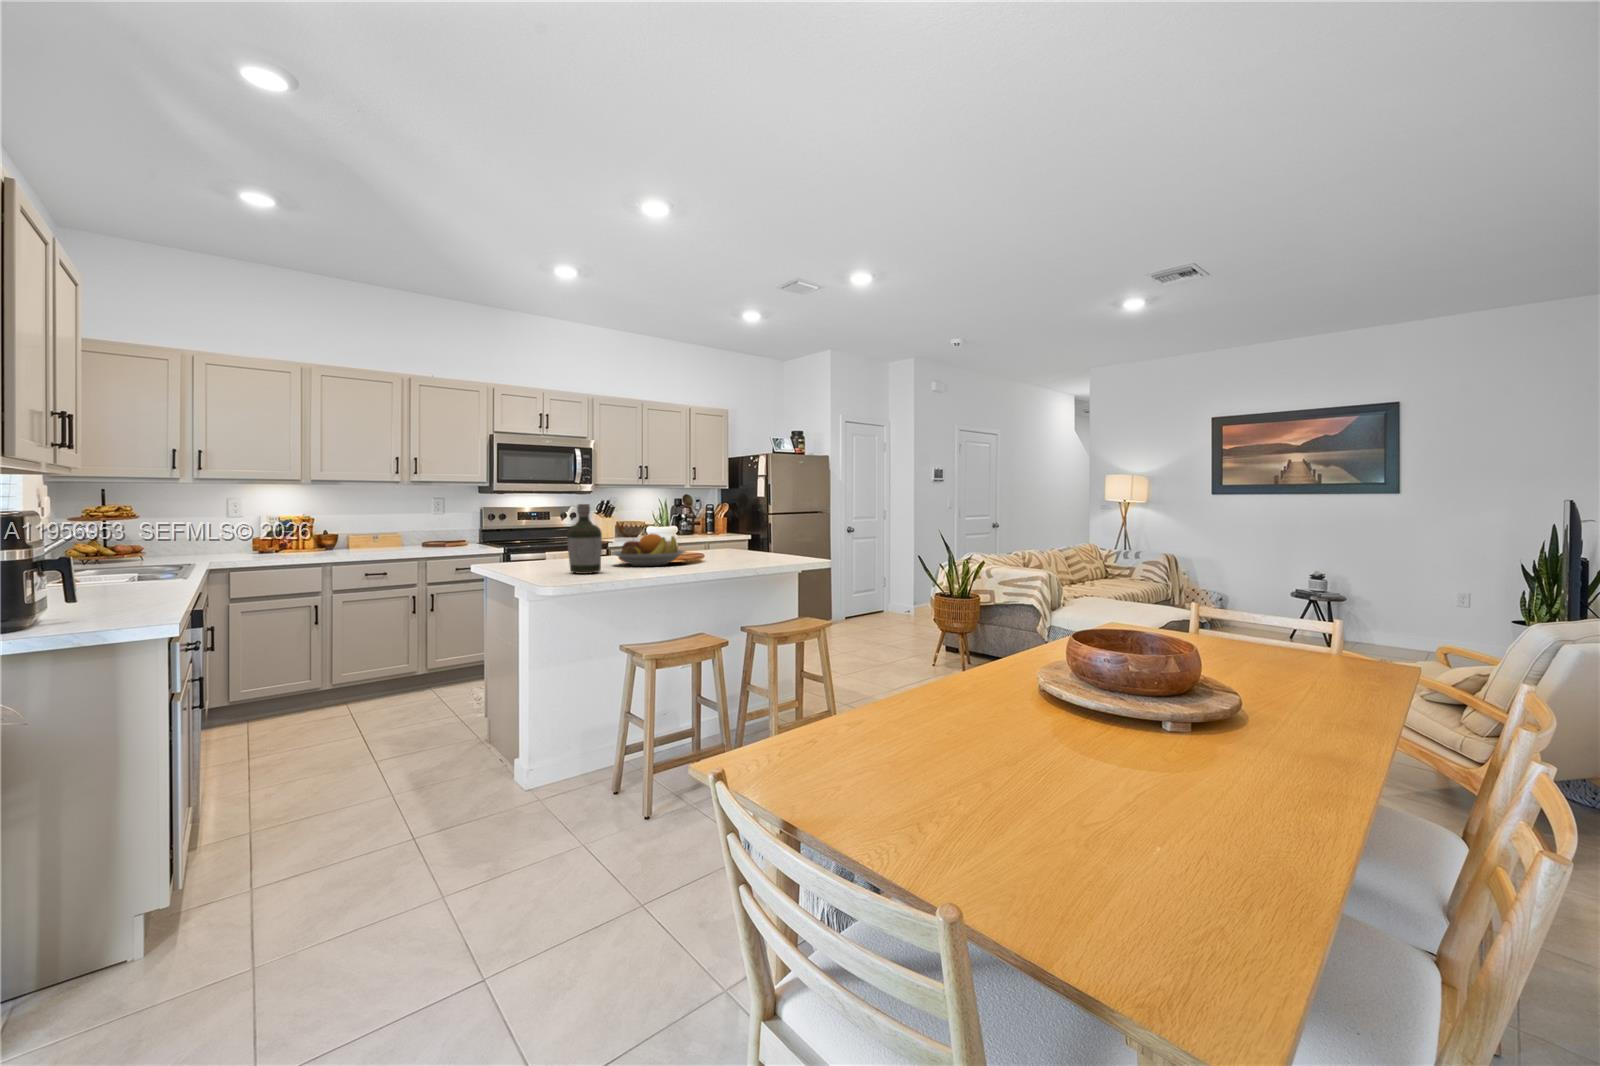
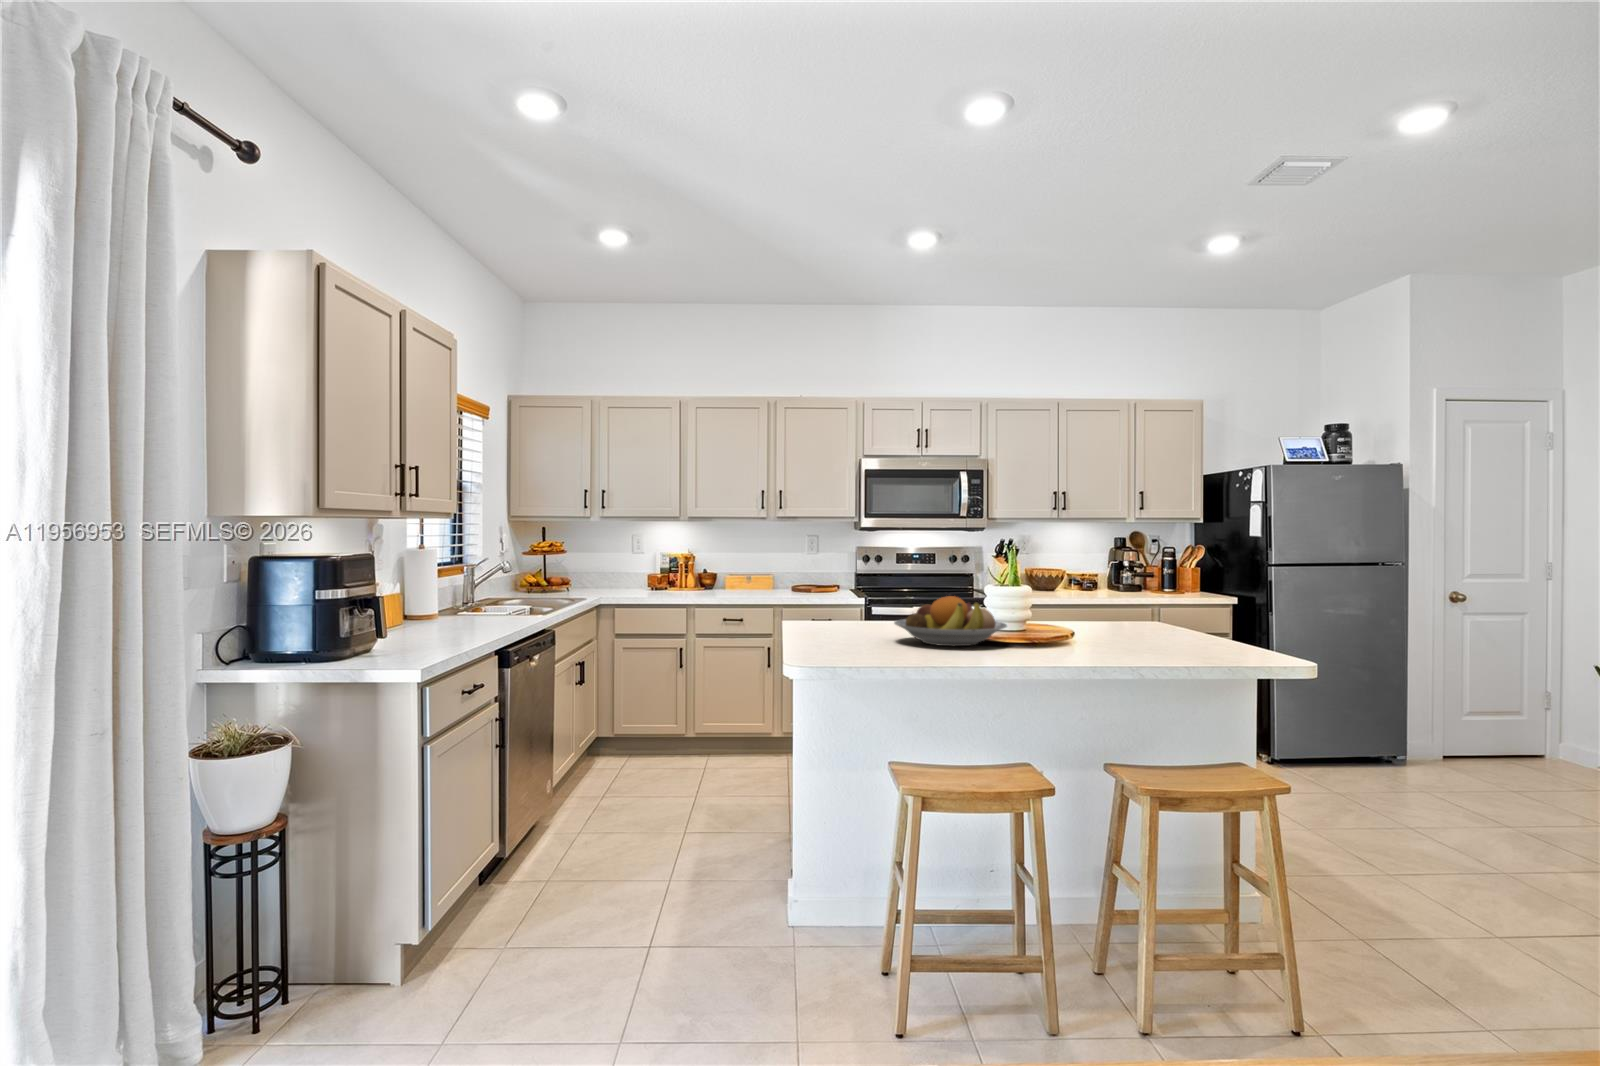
bottle: present [567,504,602,574] -> none [800,552,841,654]

